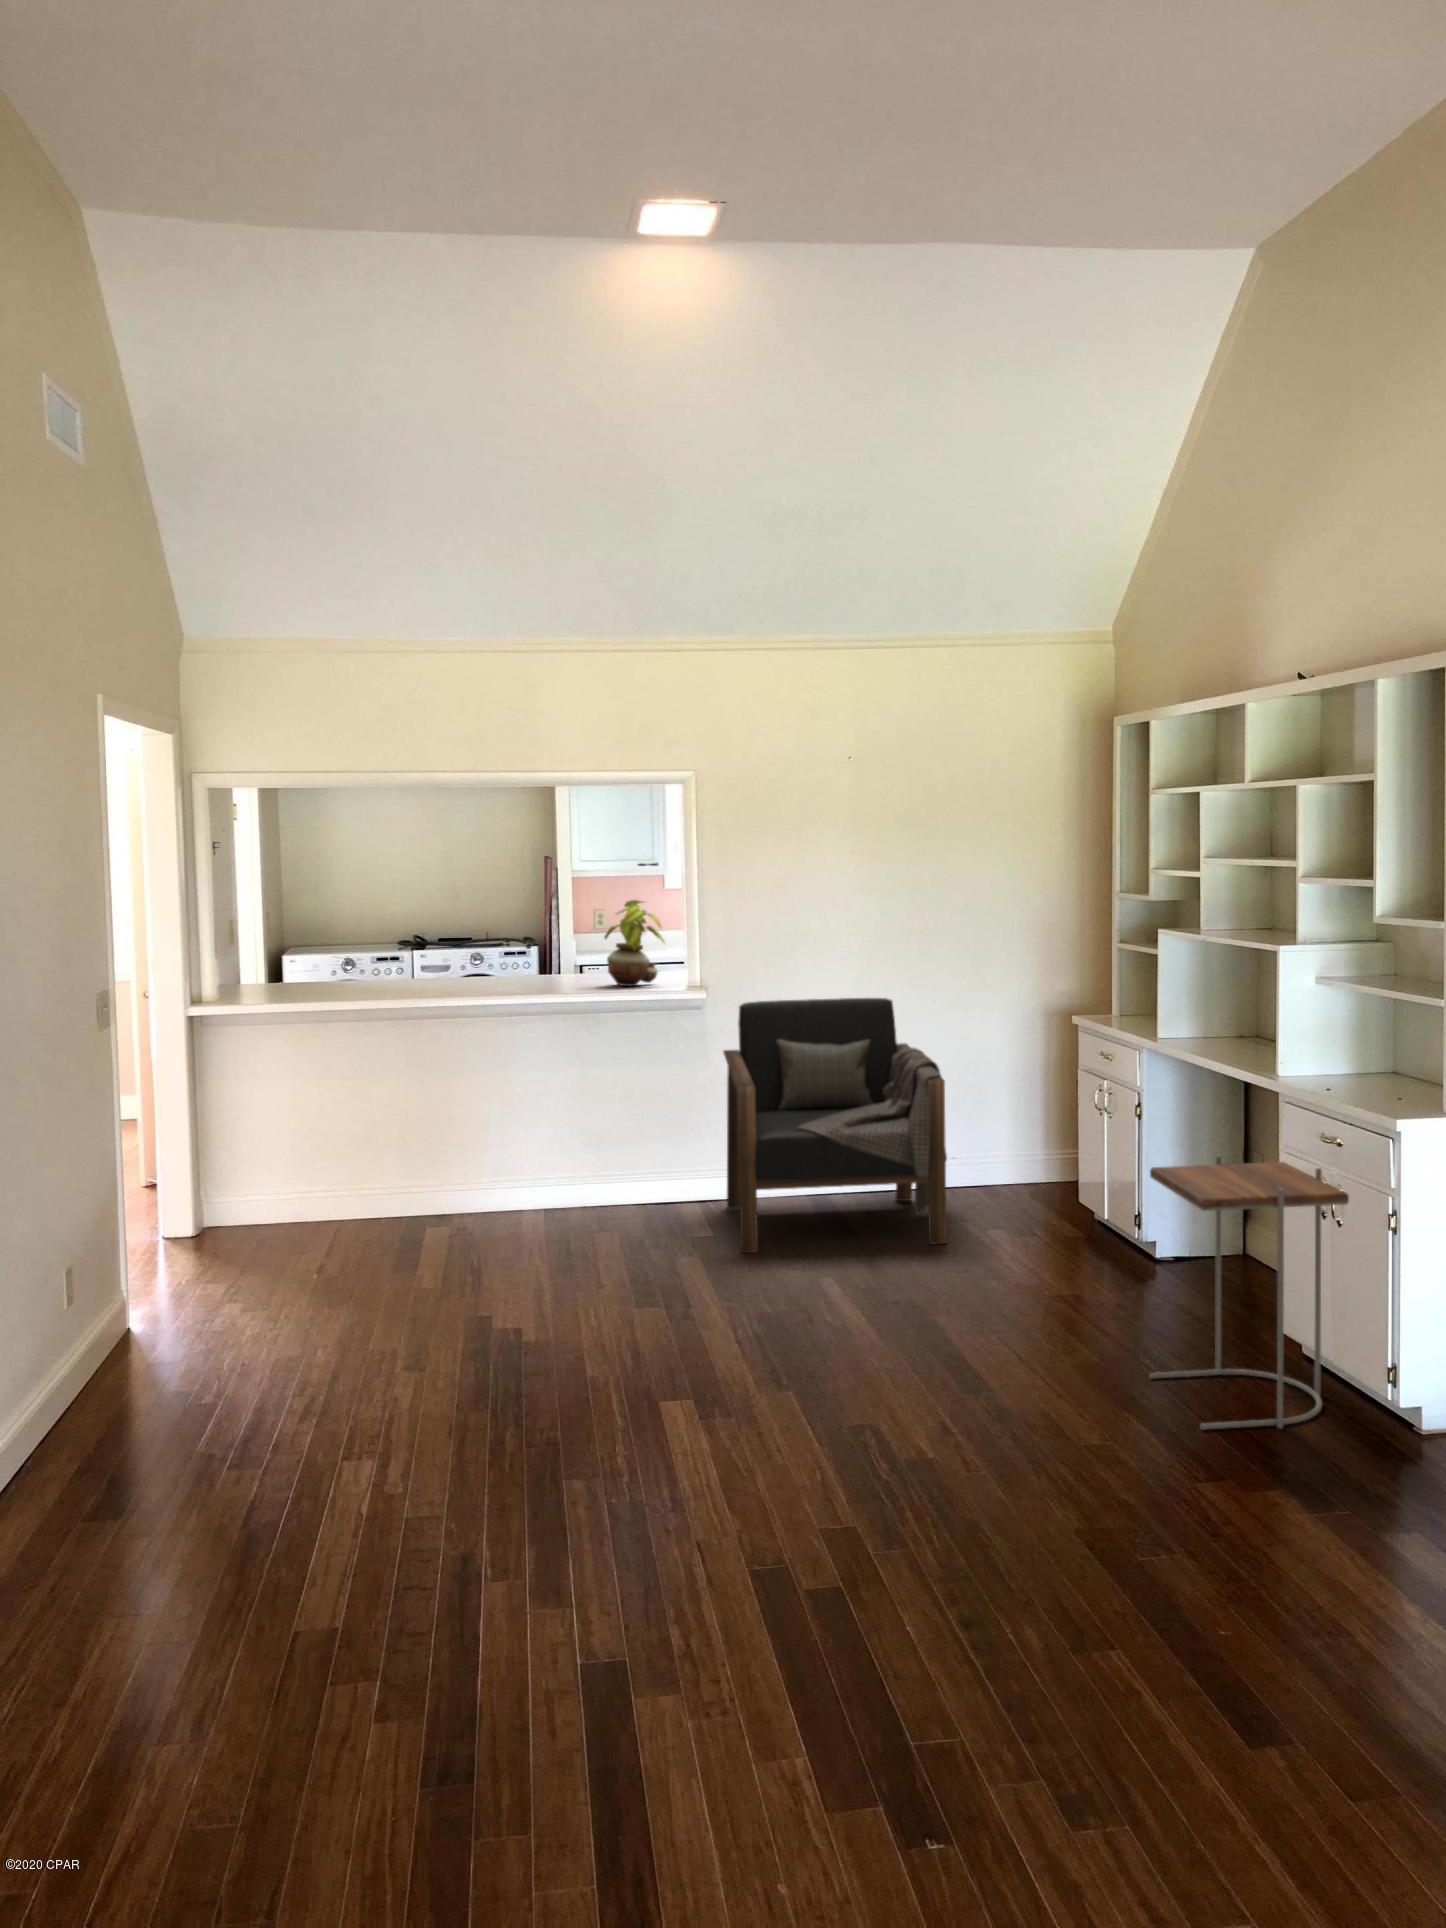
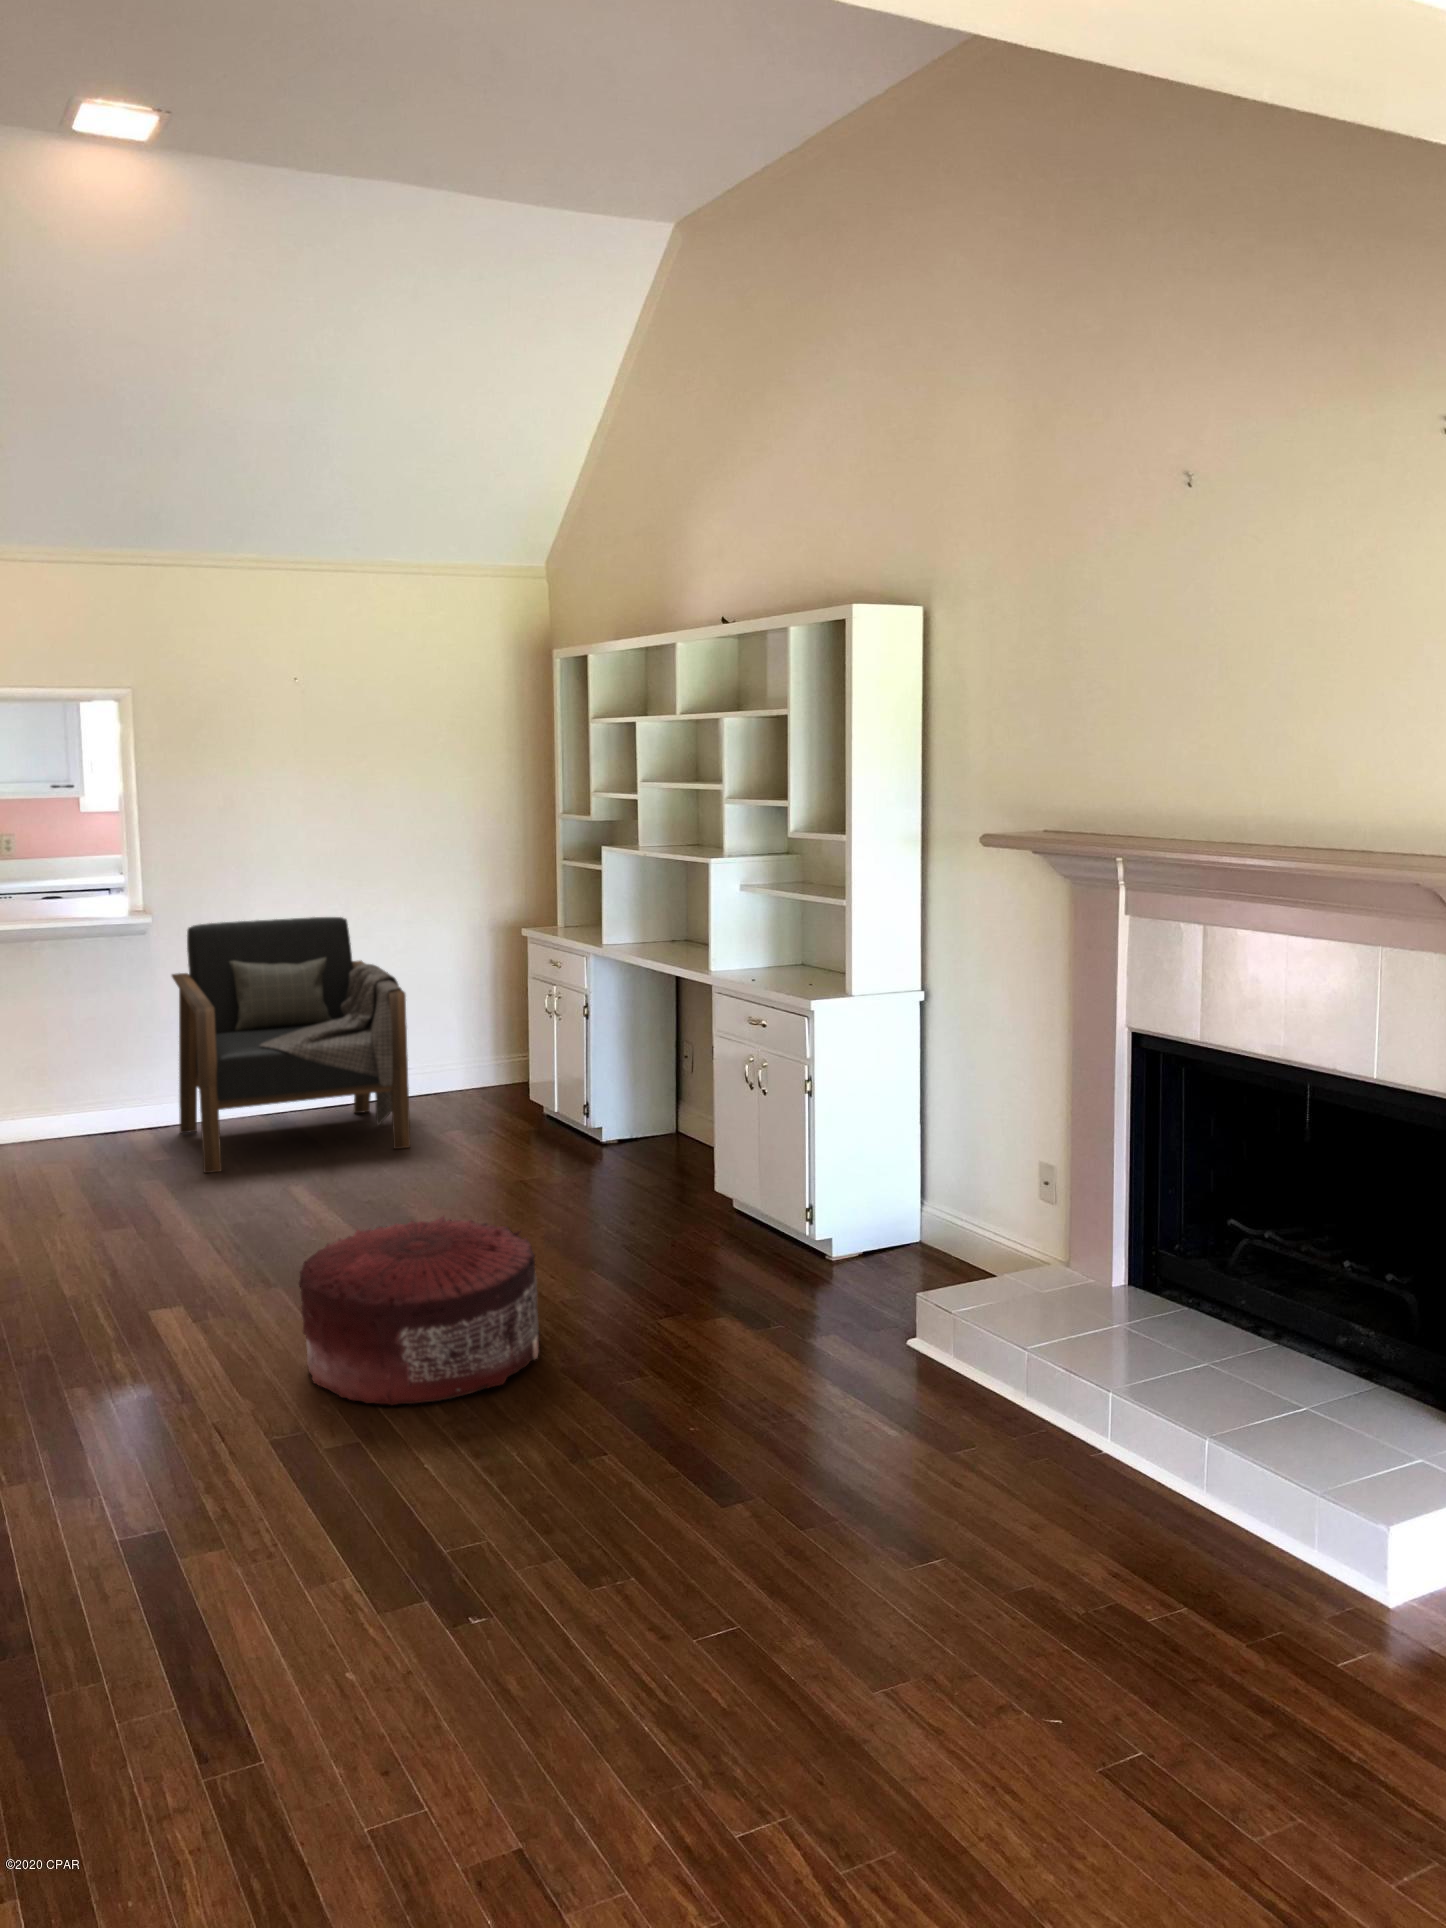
potted plant: present [605,900,664,986] -> none [33,821,105,911]
side table: present [1150,1155,1349,1430] -> none [608,1042,773,1277]
pouf: none [794,1333,1056,1548] -> present [299,1216,541,1405]

